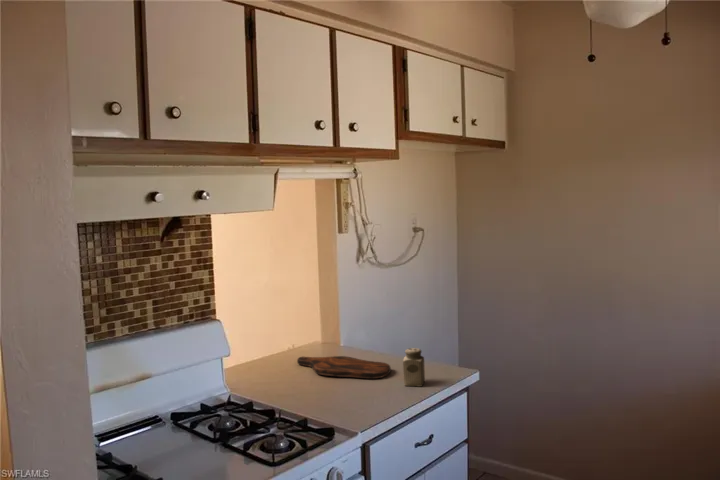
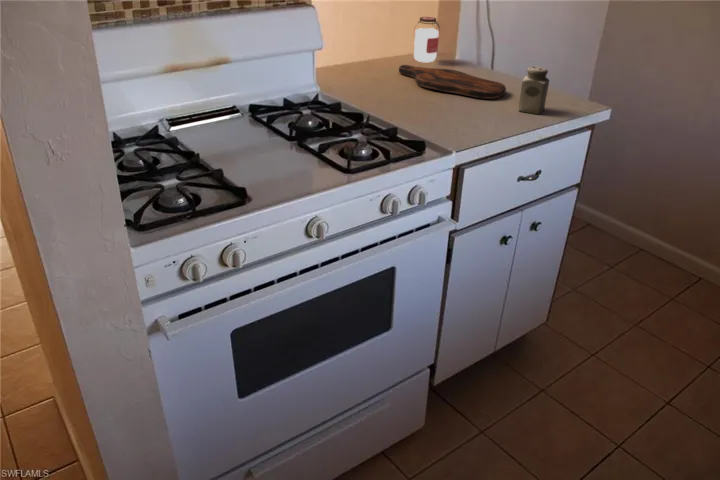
jar: none [305,314,327,352] -> present [414,17,439,62]

